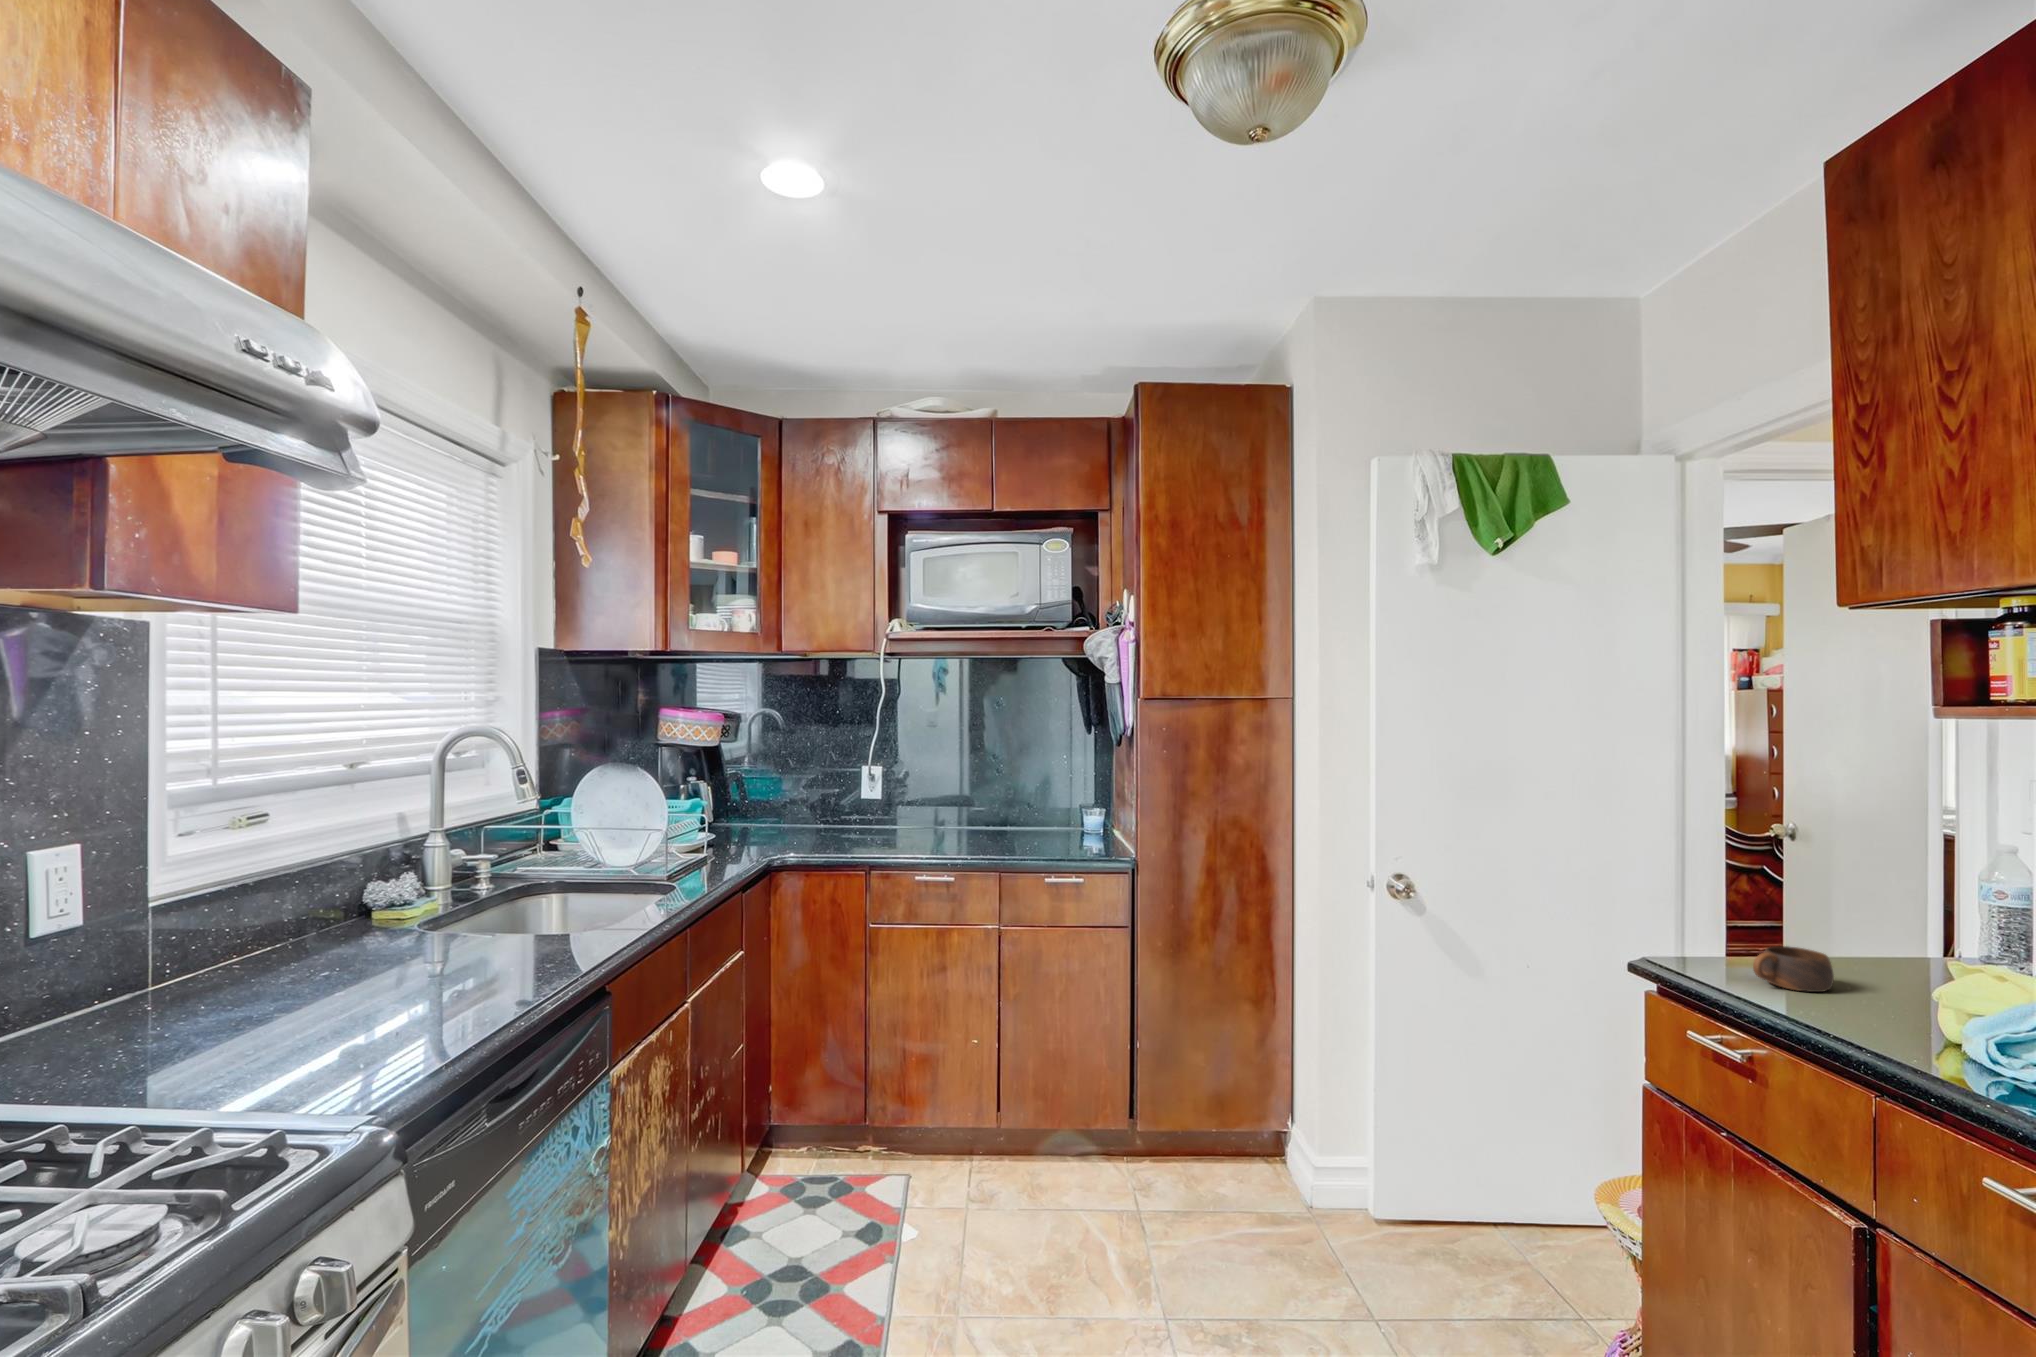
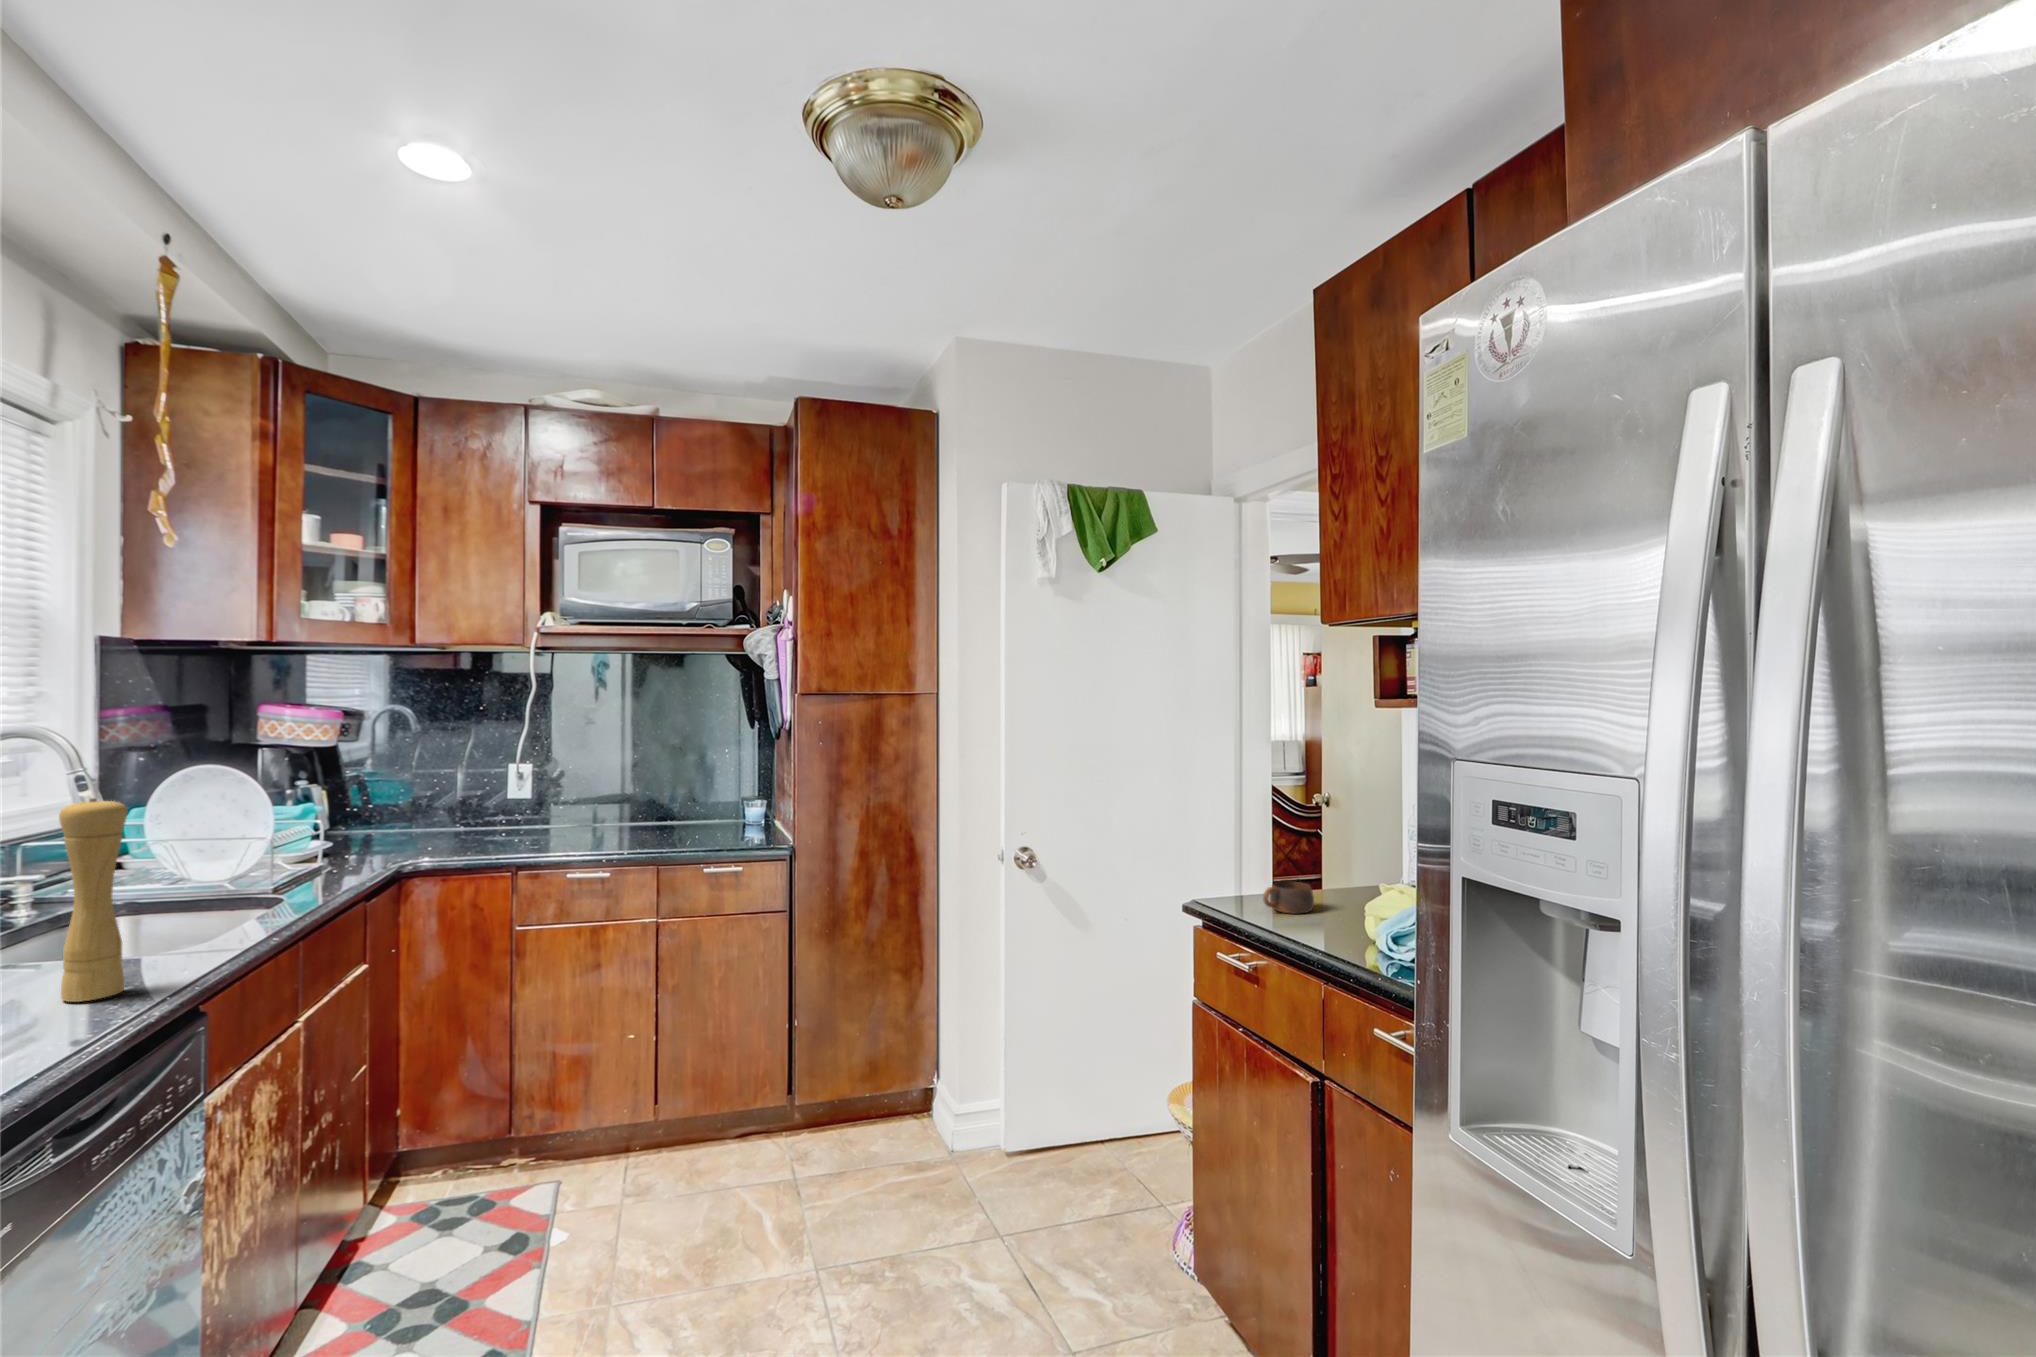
pepper mill: none [502,789,552,973] -> present [59,798,127,1002]

